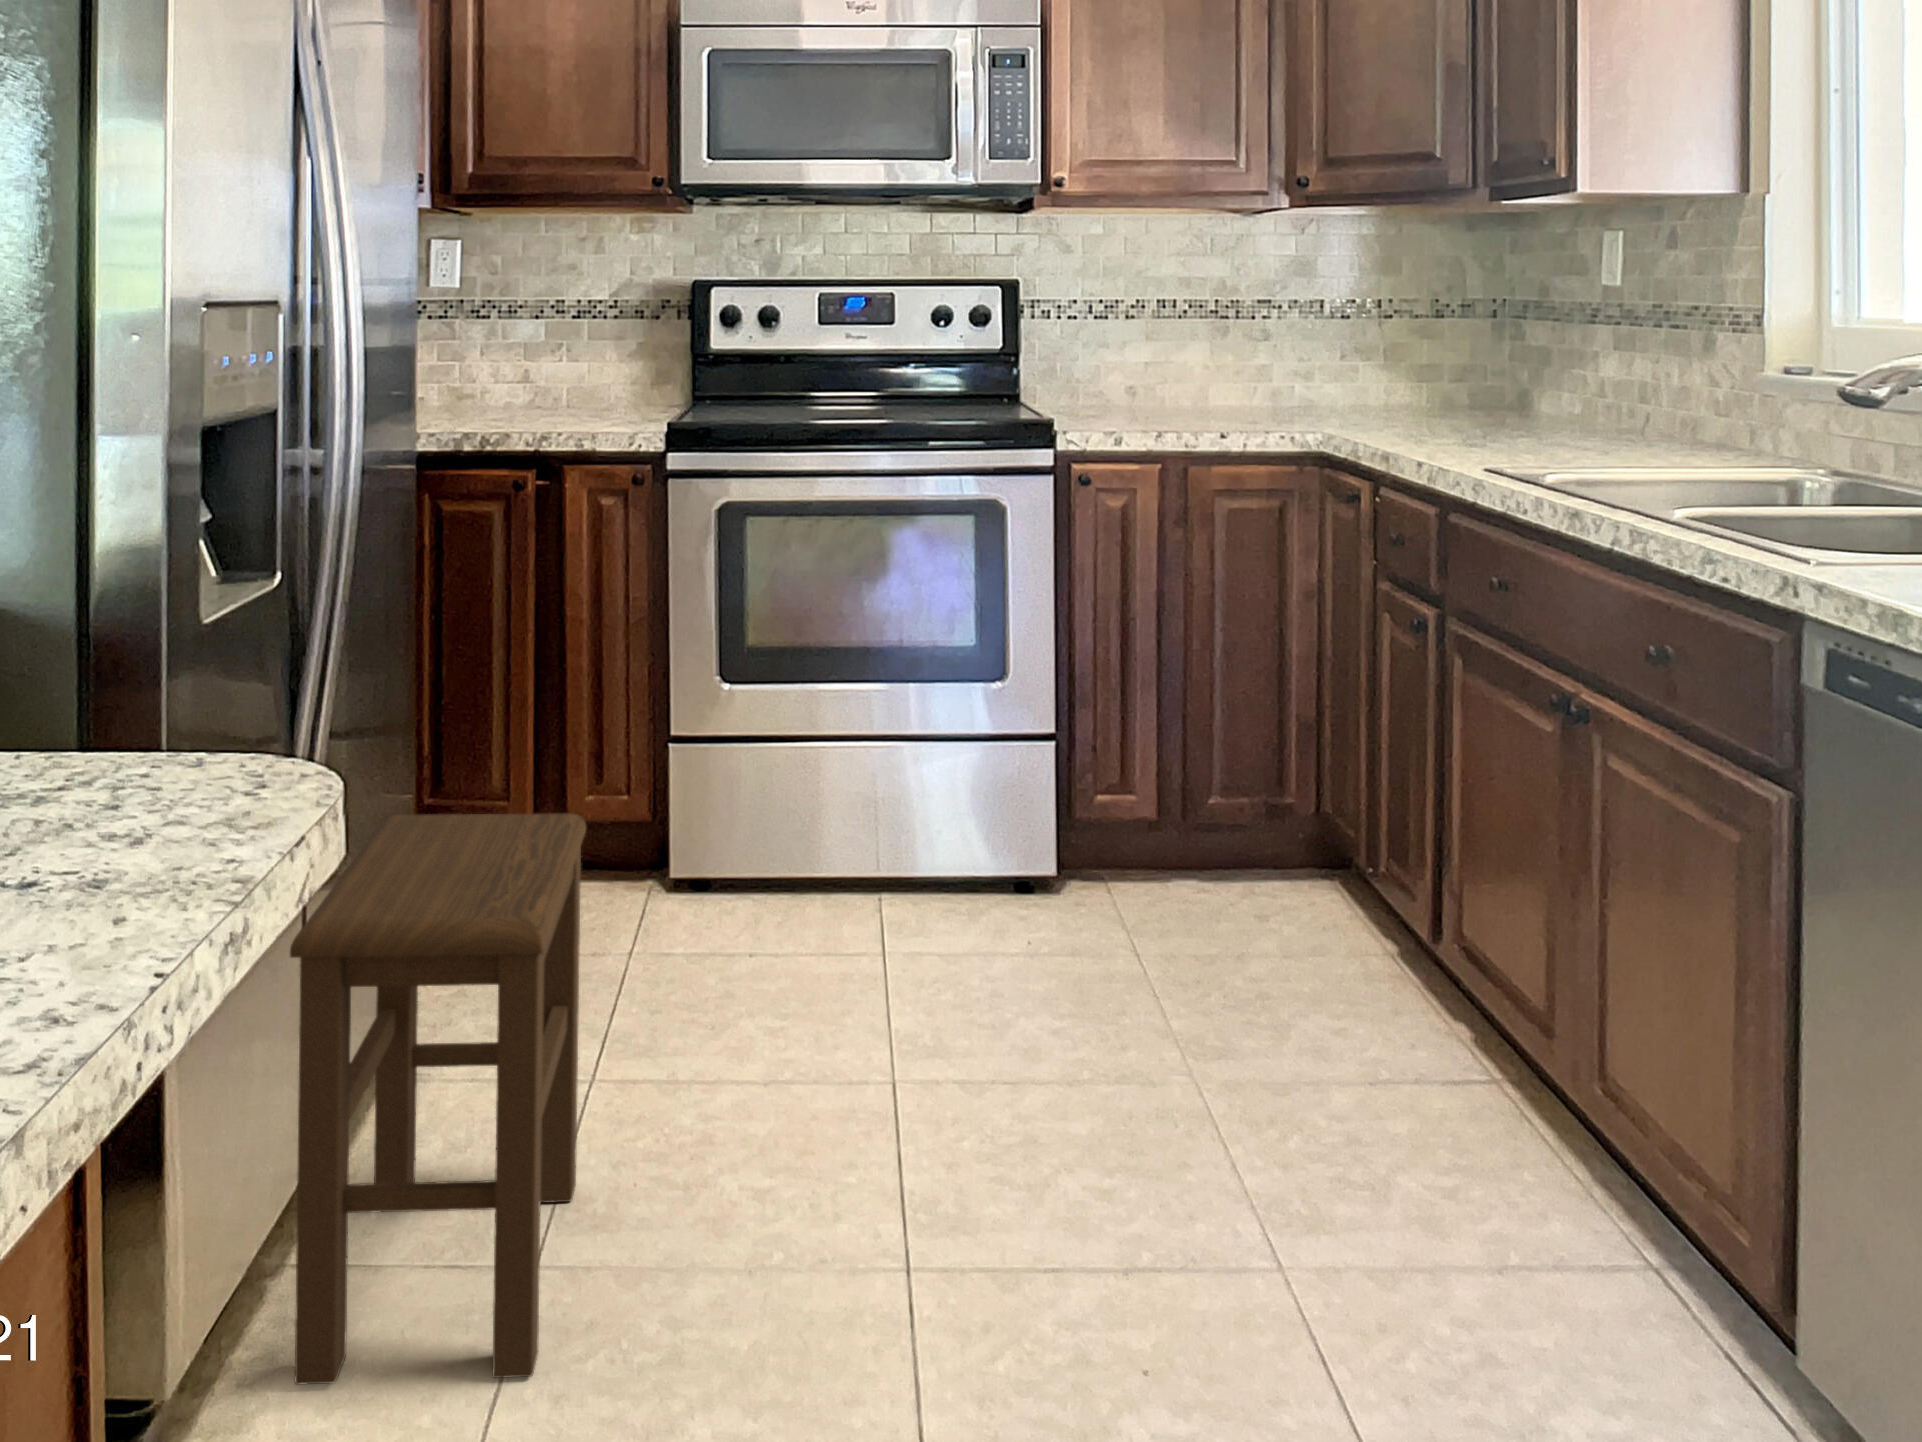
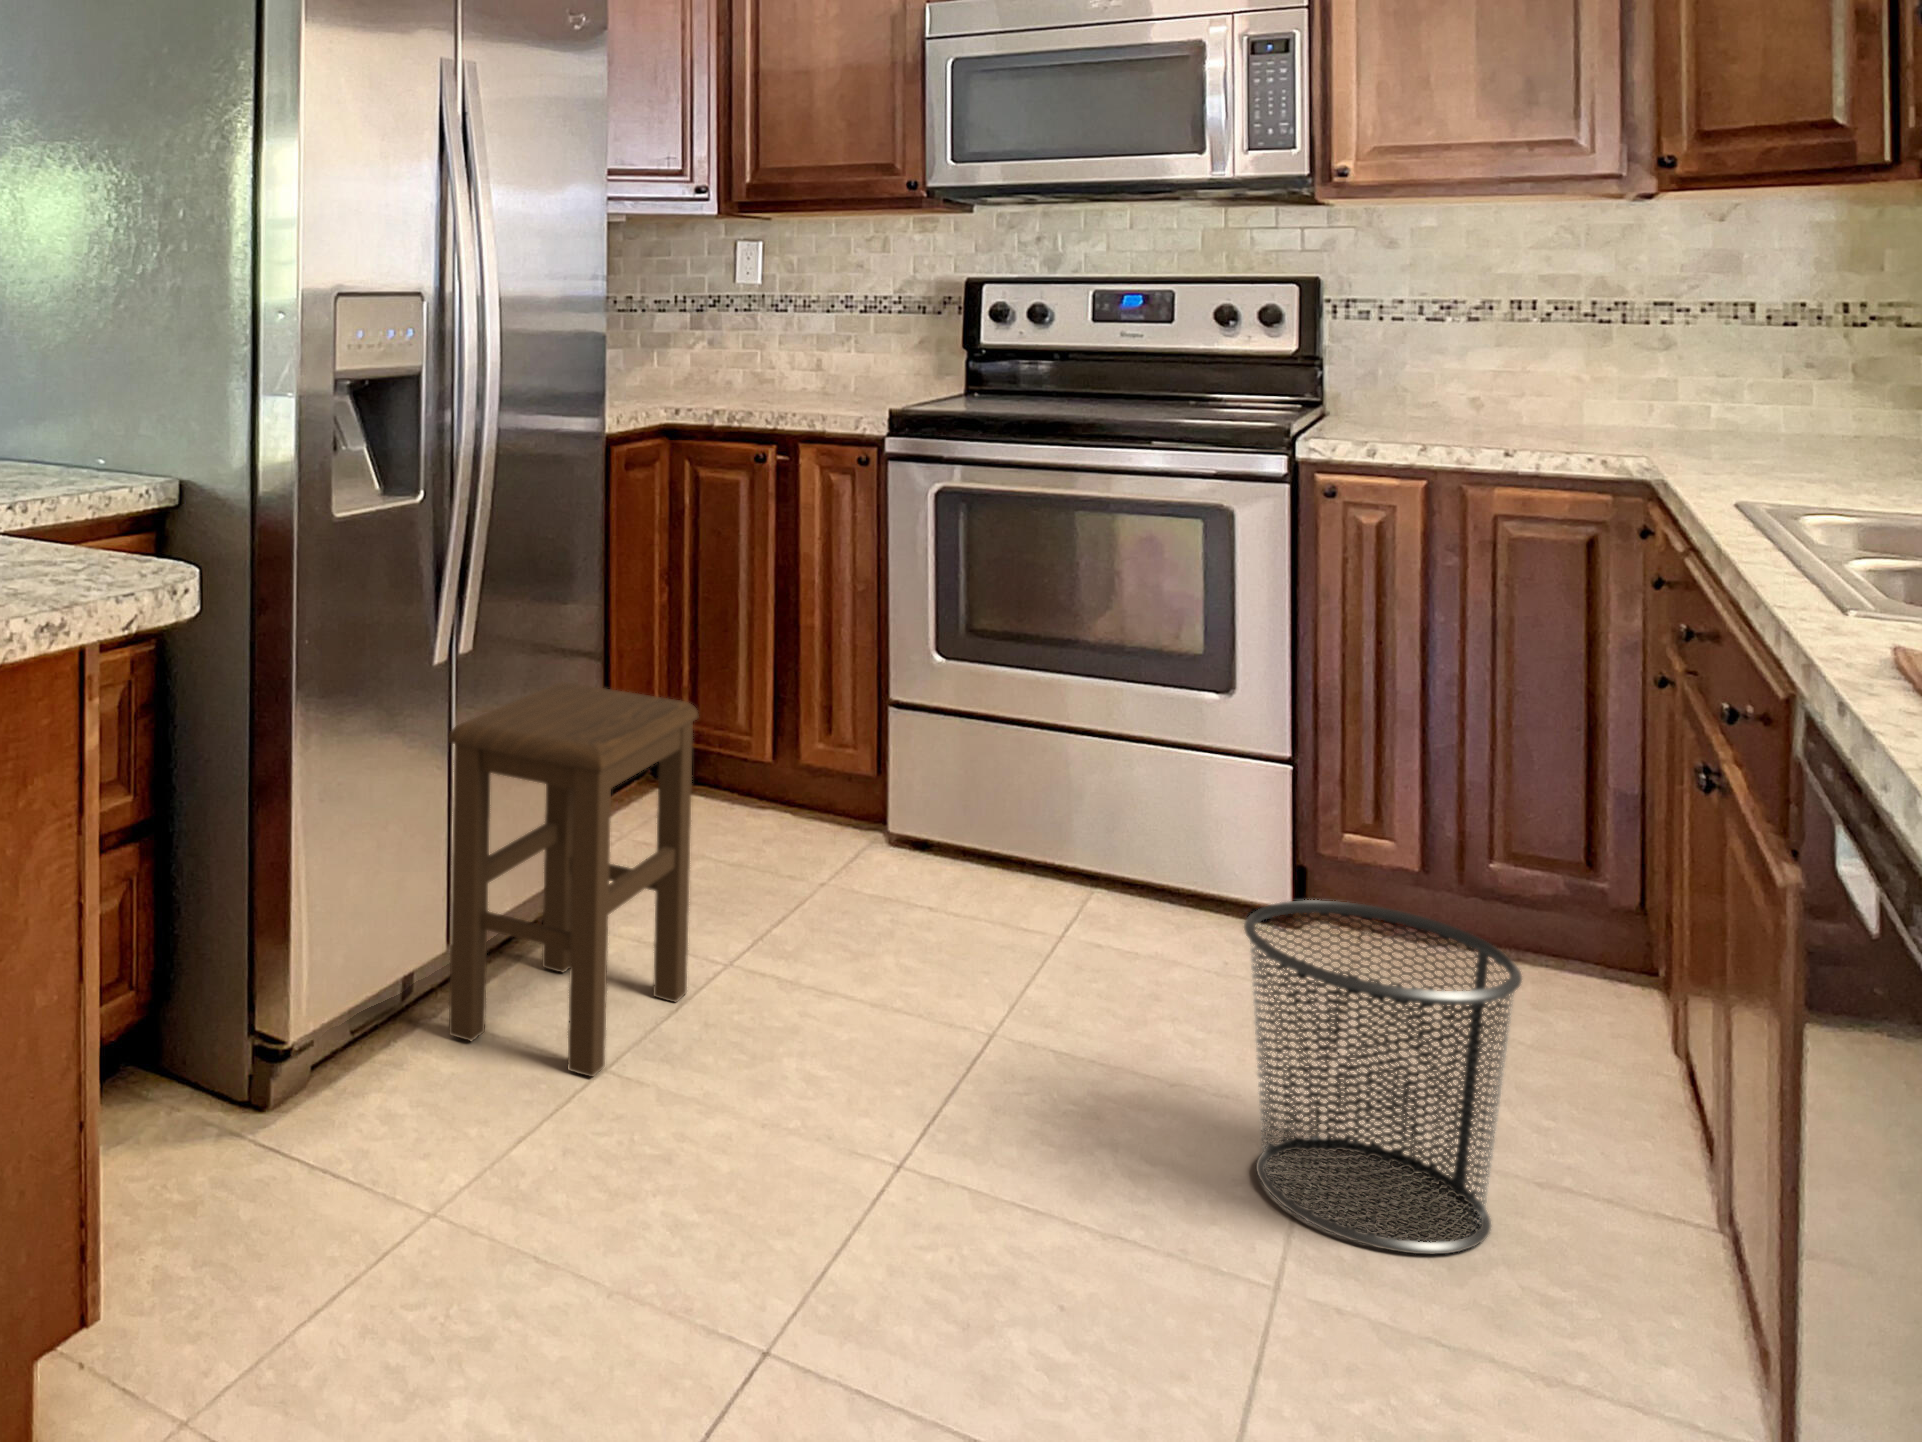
waste bin: none [1225,898,1479,1264] -> present [1244,900,1522,1254]

